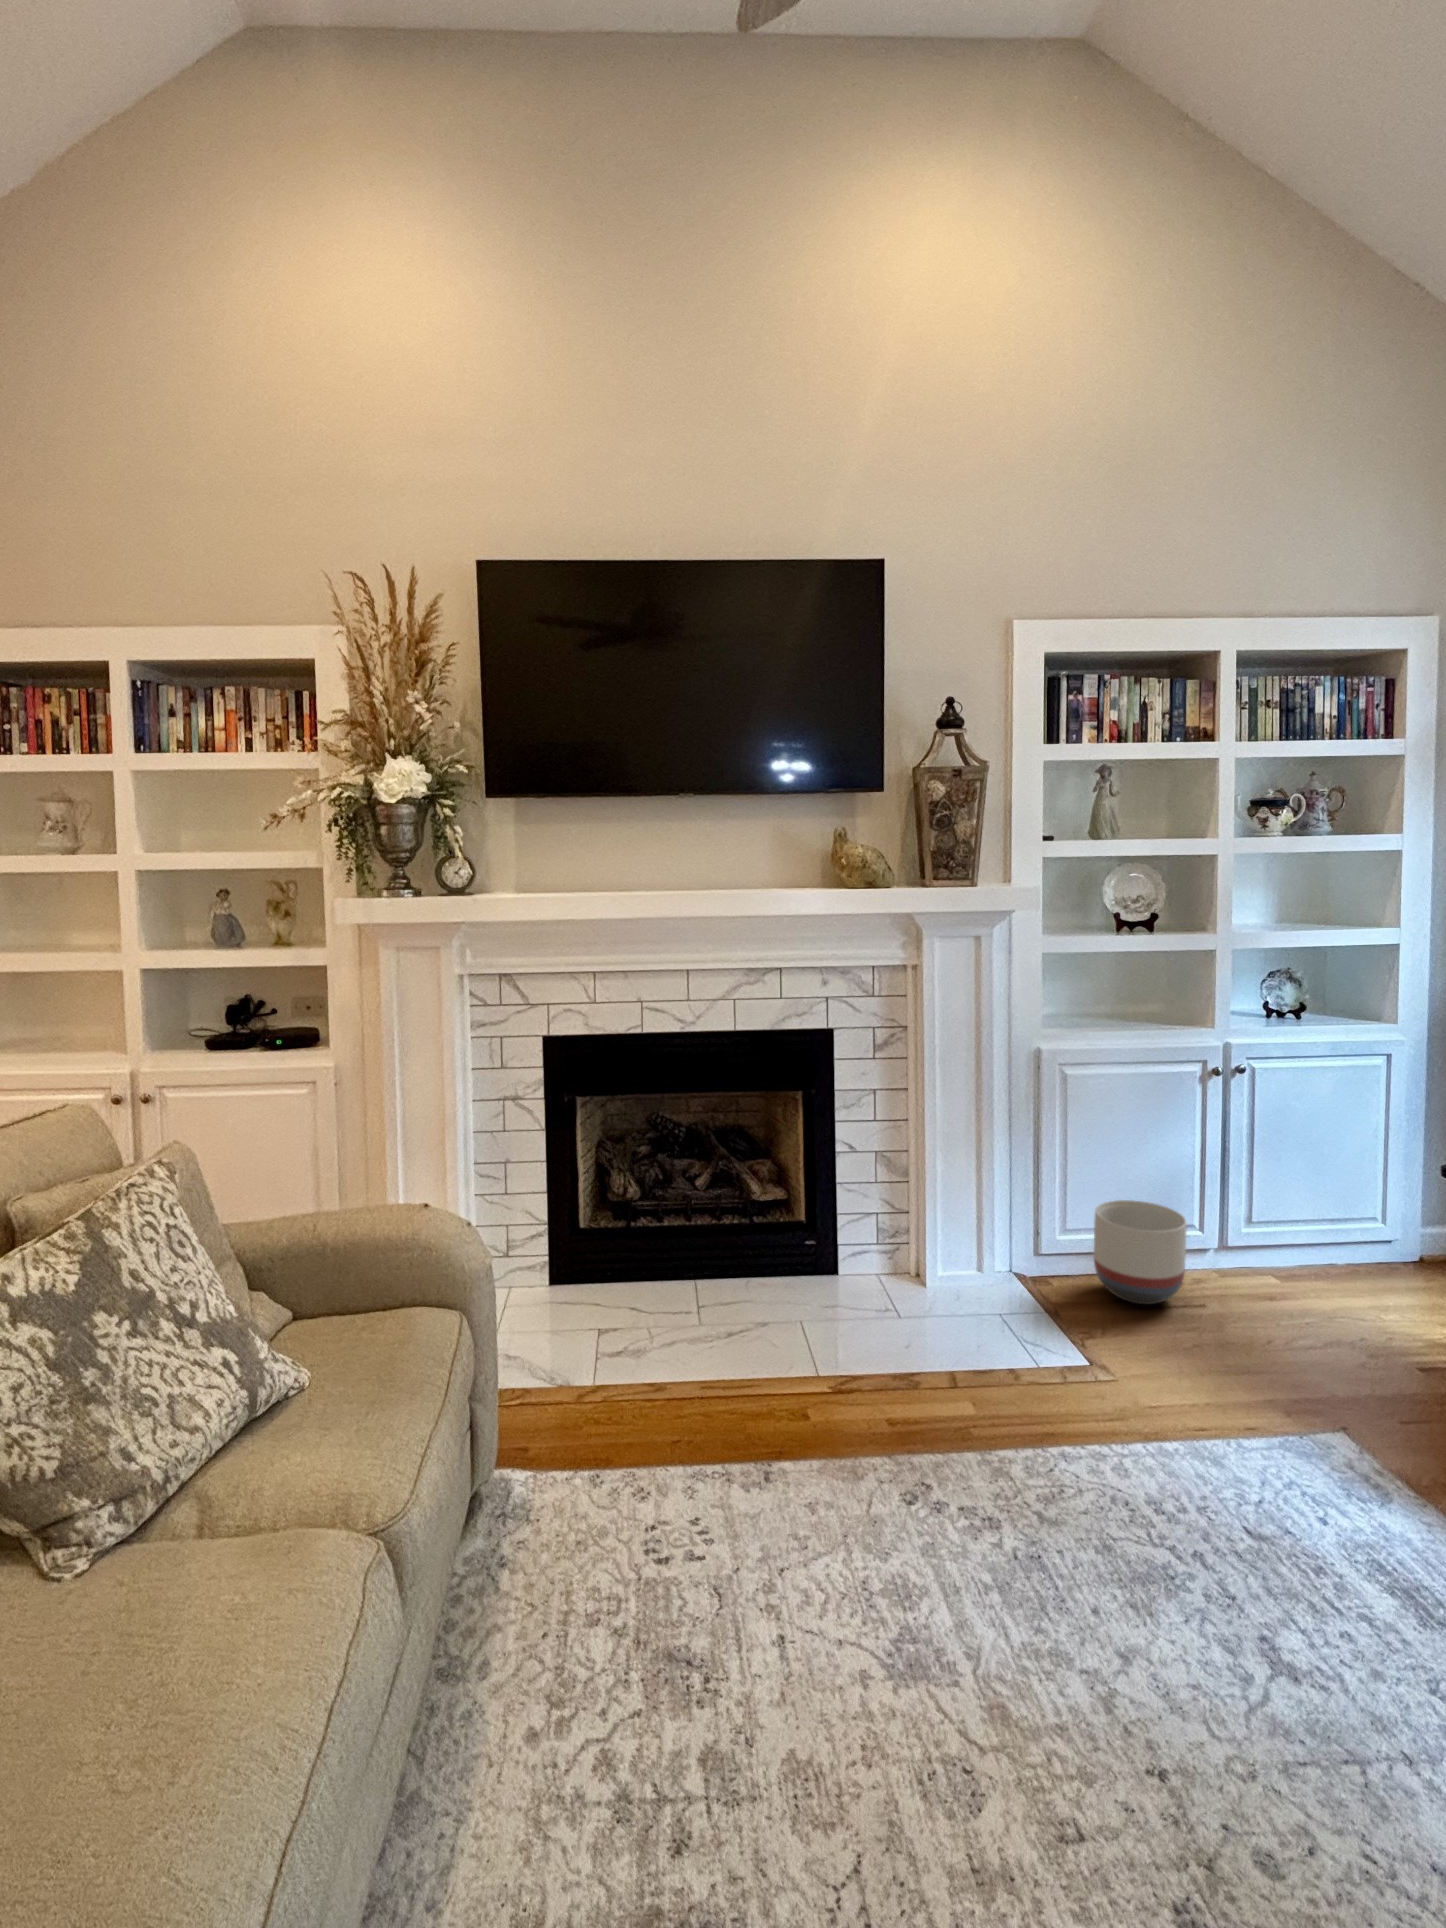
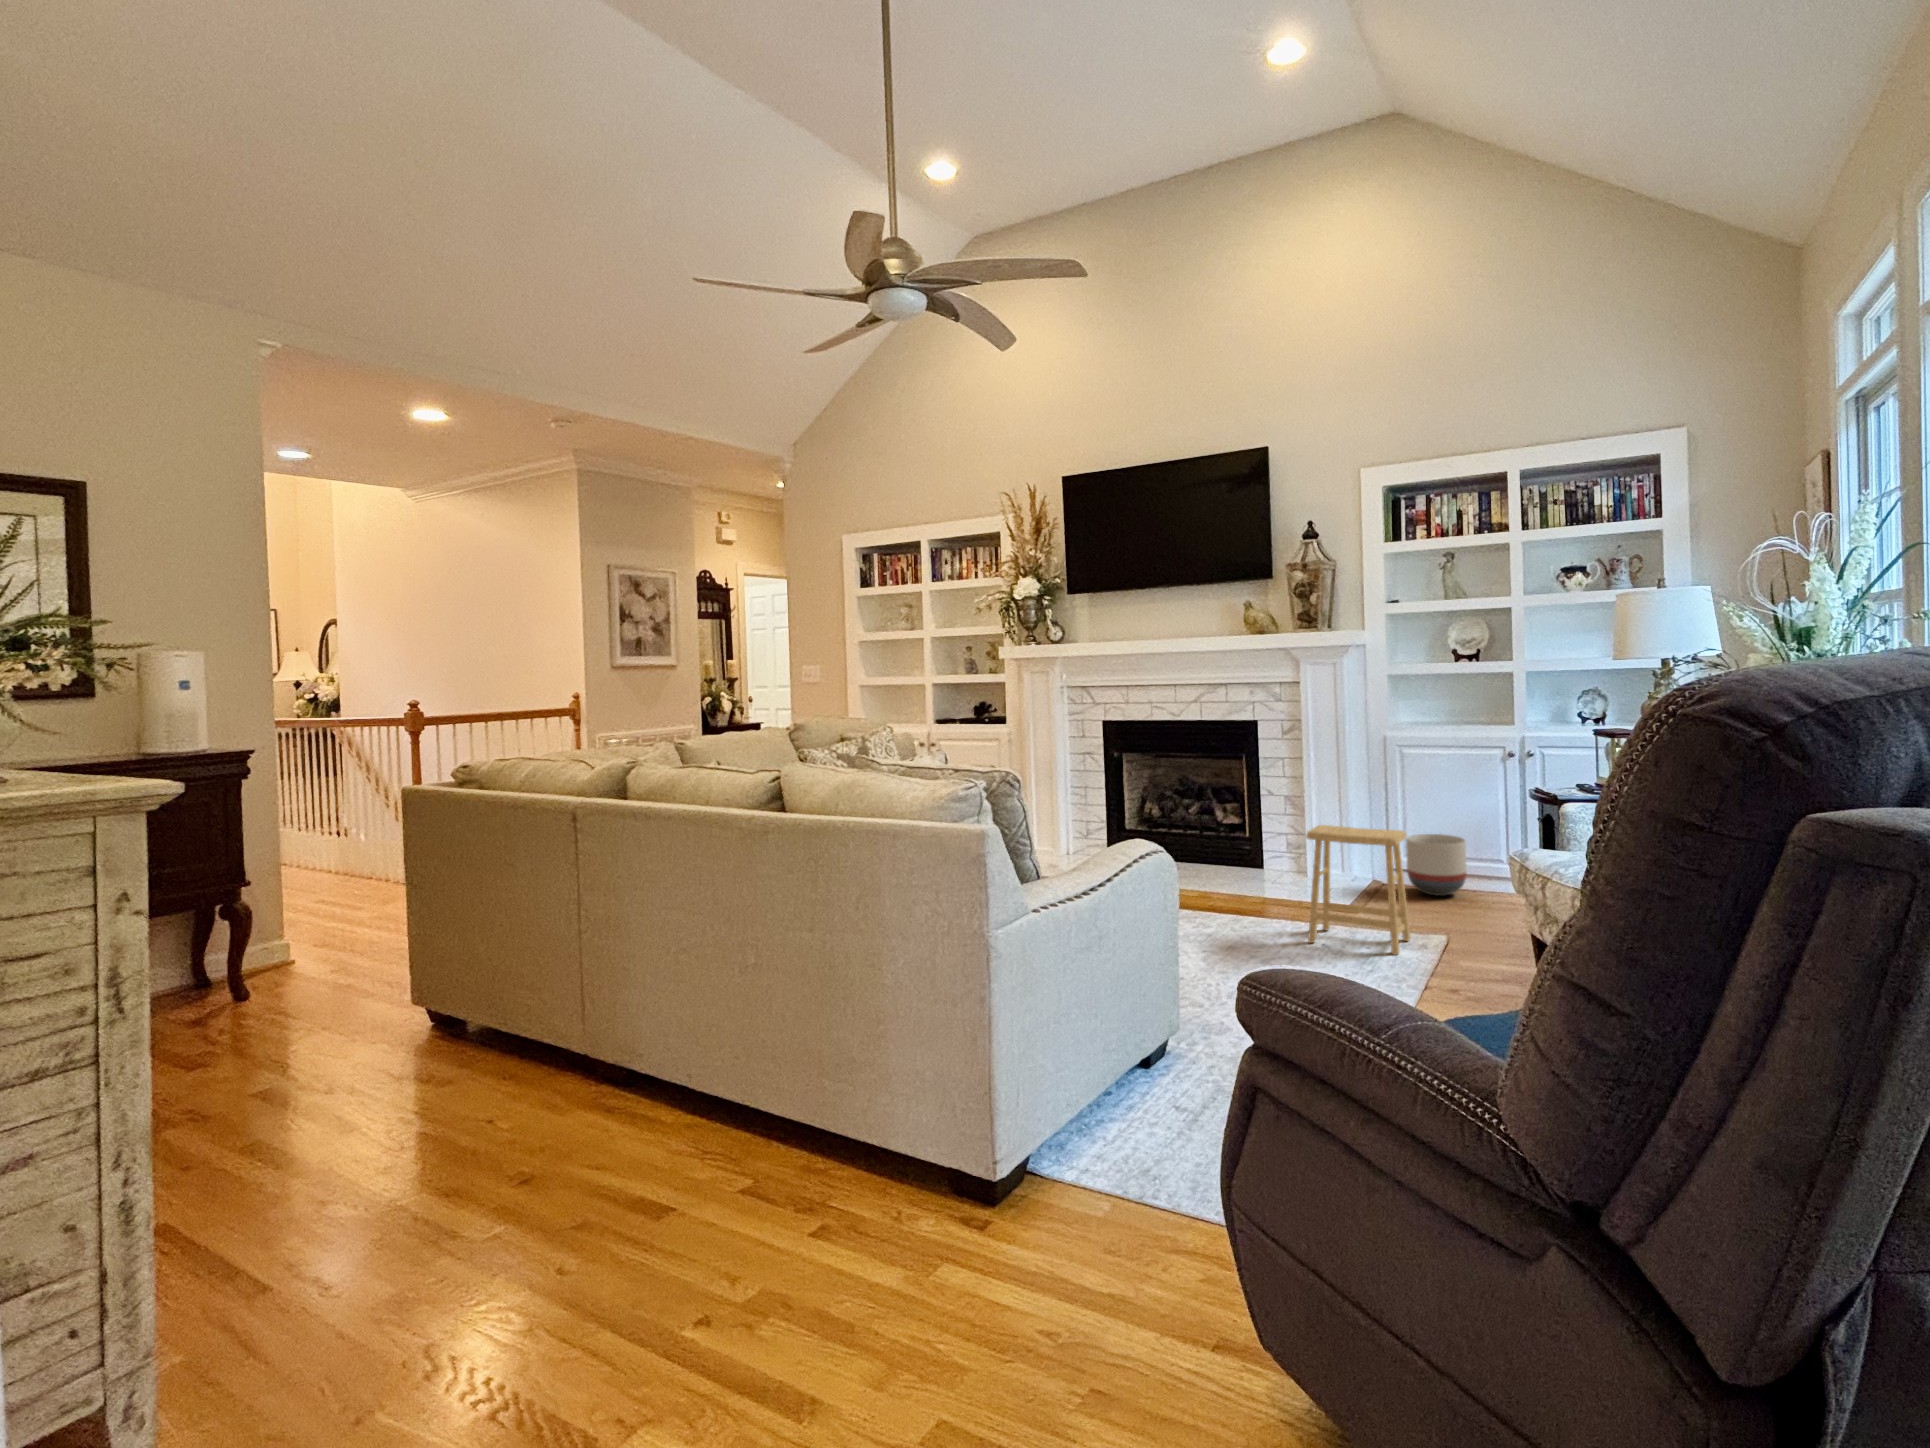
footstool: none [1152,1273,1359,1514] -> present [1306,825,1411,955]

